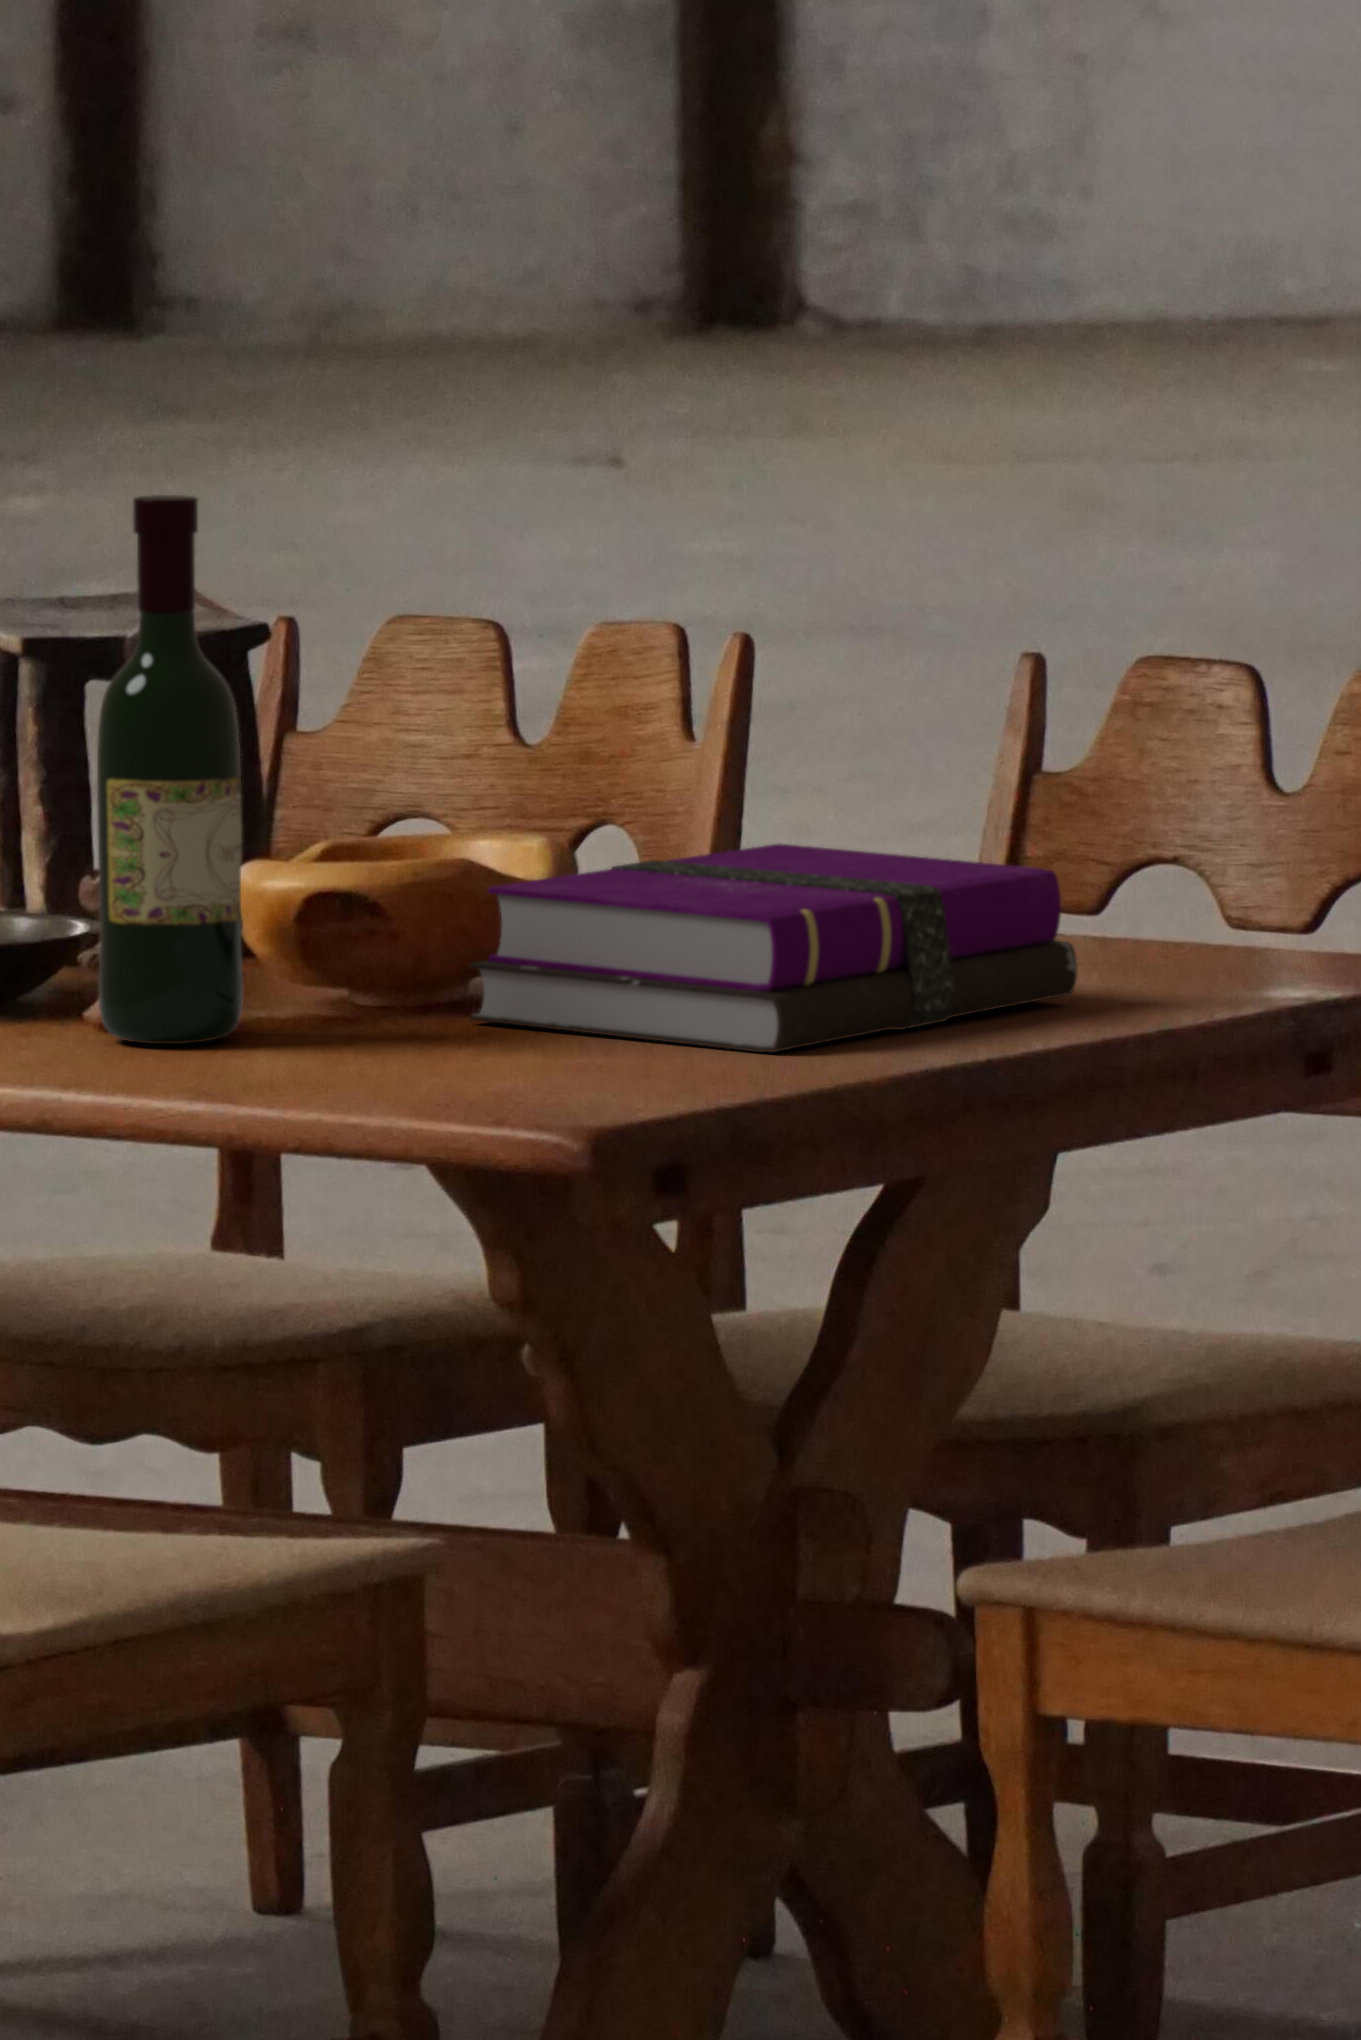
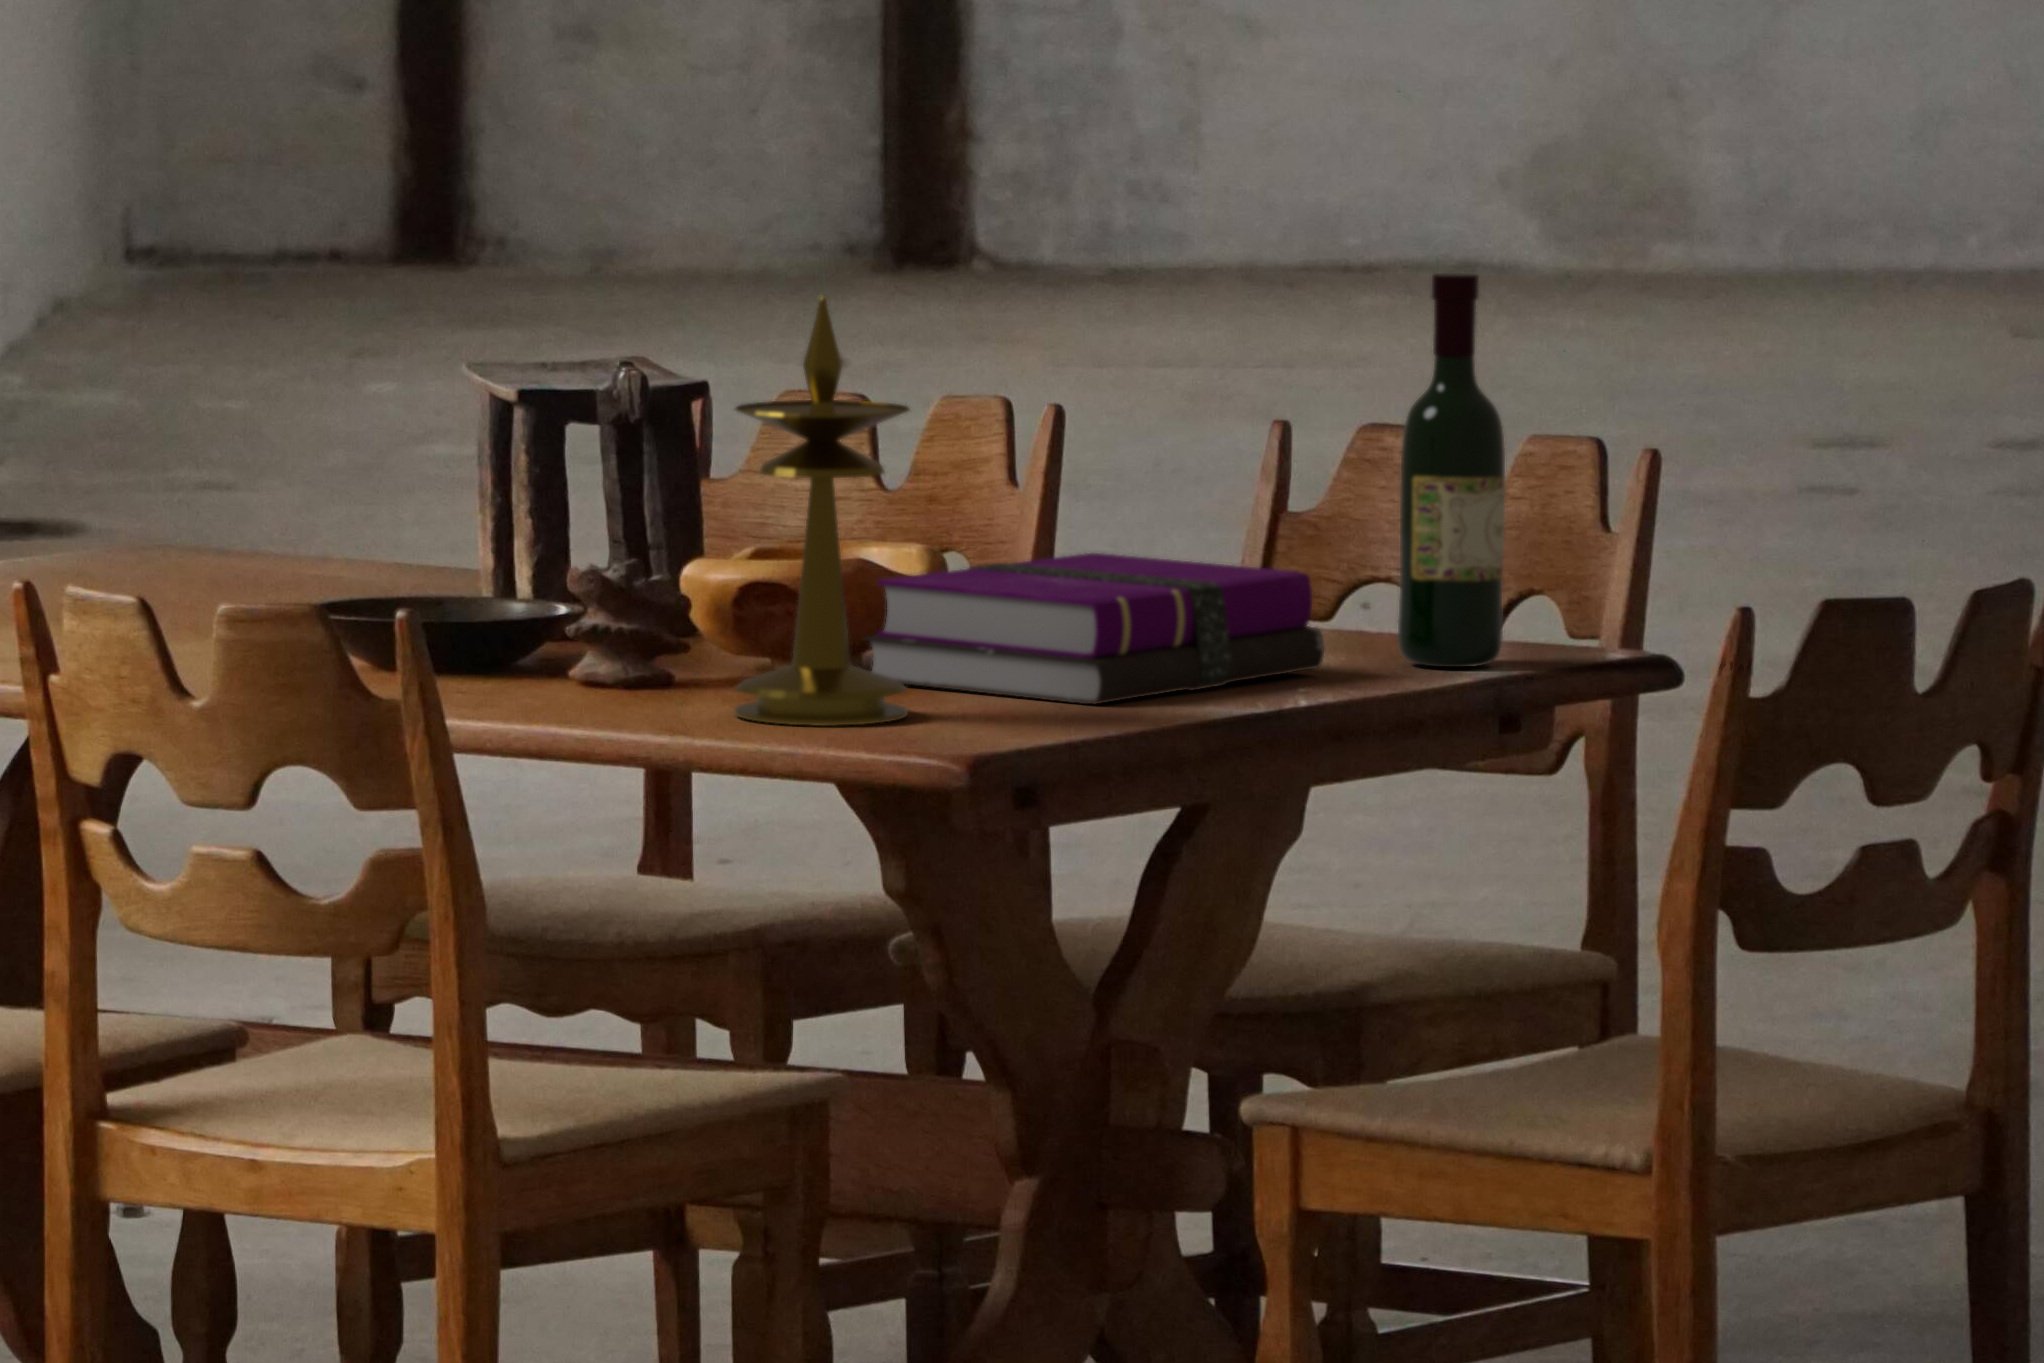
wine bottle: present [97,495,243,1044] -> present [1398,273,1505,667]
candlestick: none [284,512,521,1090] -> present [735,296,910,726]

